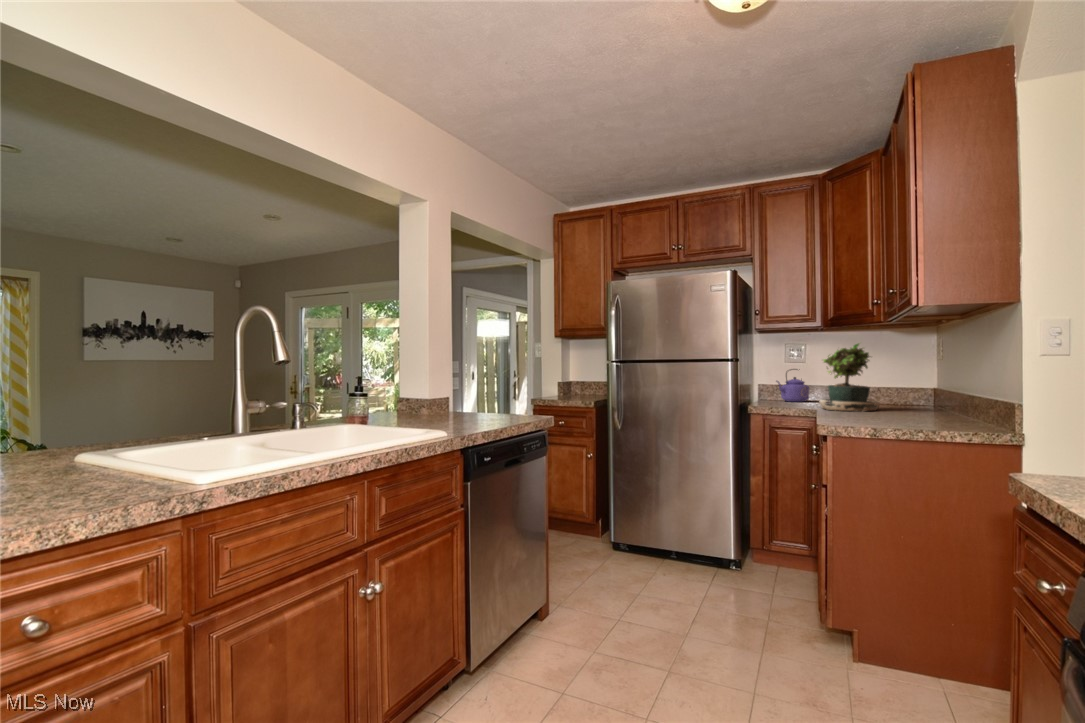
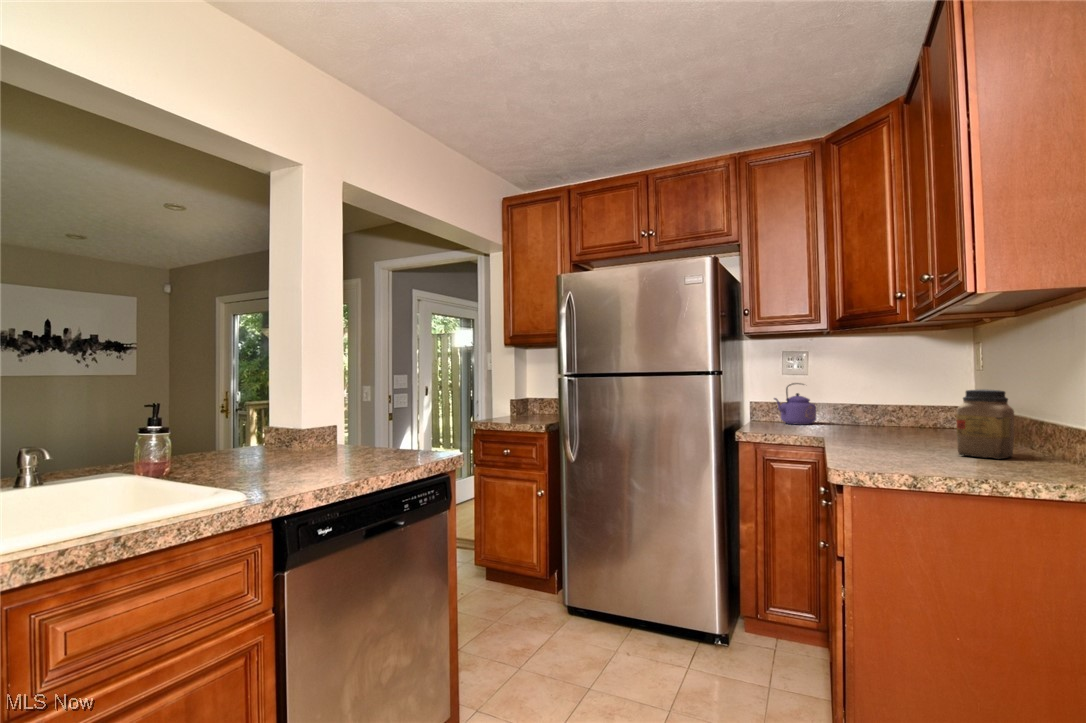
potted plant: present [820,343,880,411] -> none [816,348,911,441]
jar: none [910,373,950,421] -> present [956,389,1014,459]

